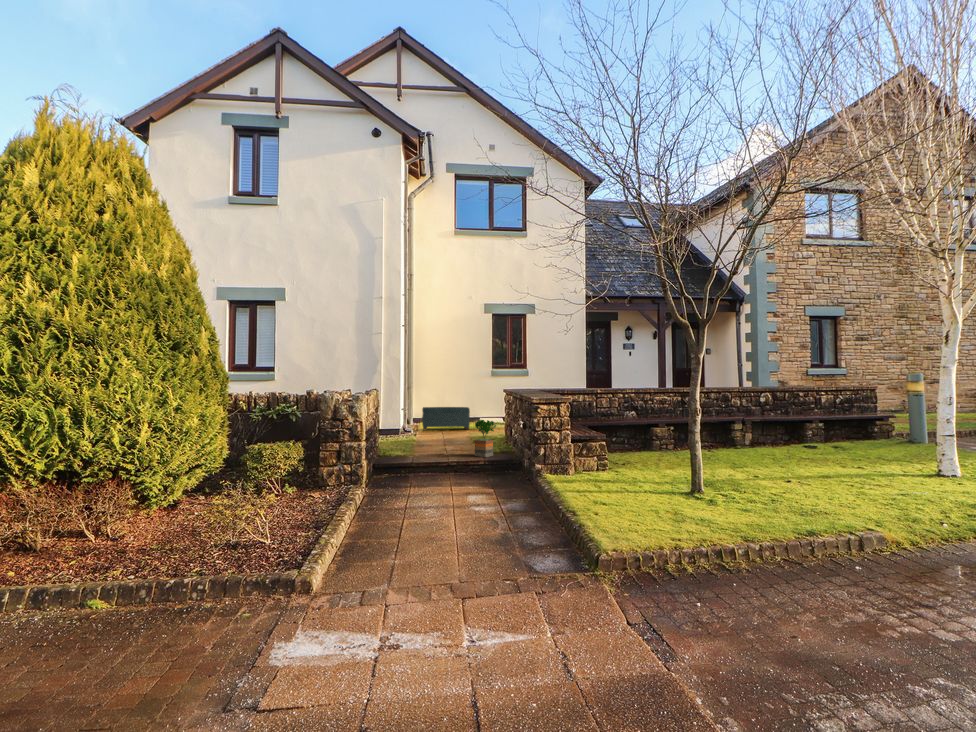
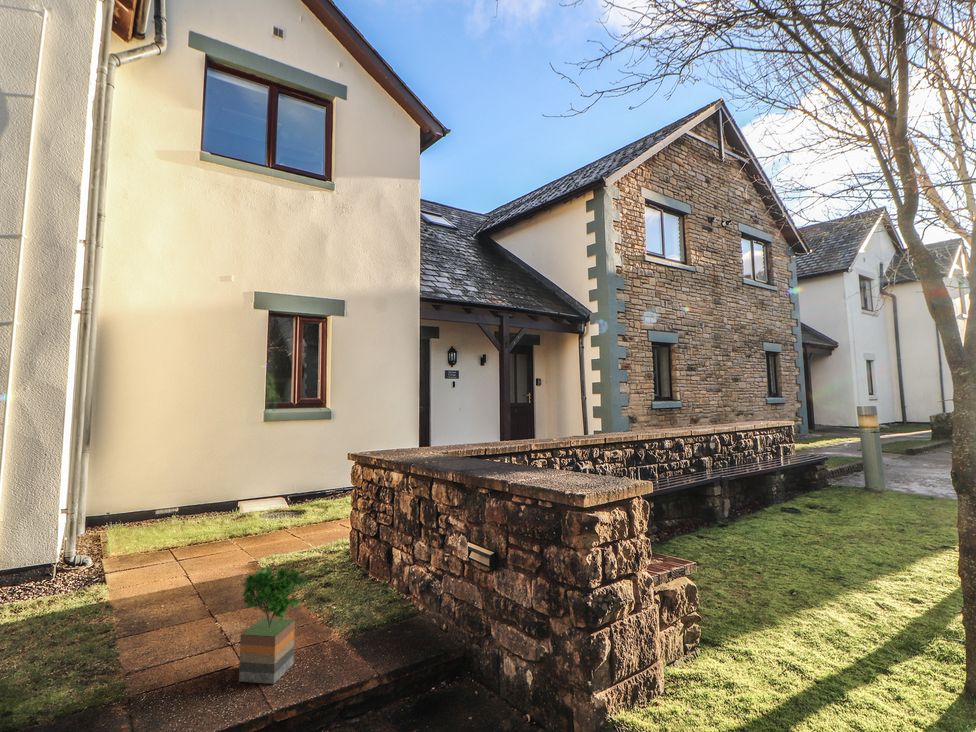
bench: present [422,407,470,430] -> none [109,475,220,535]

